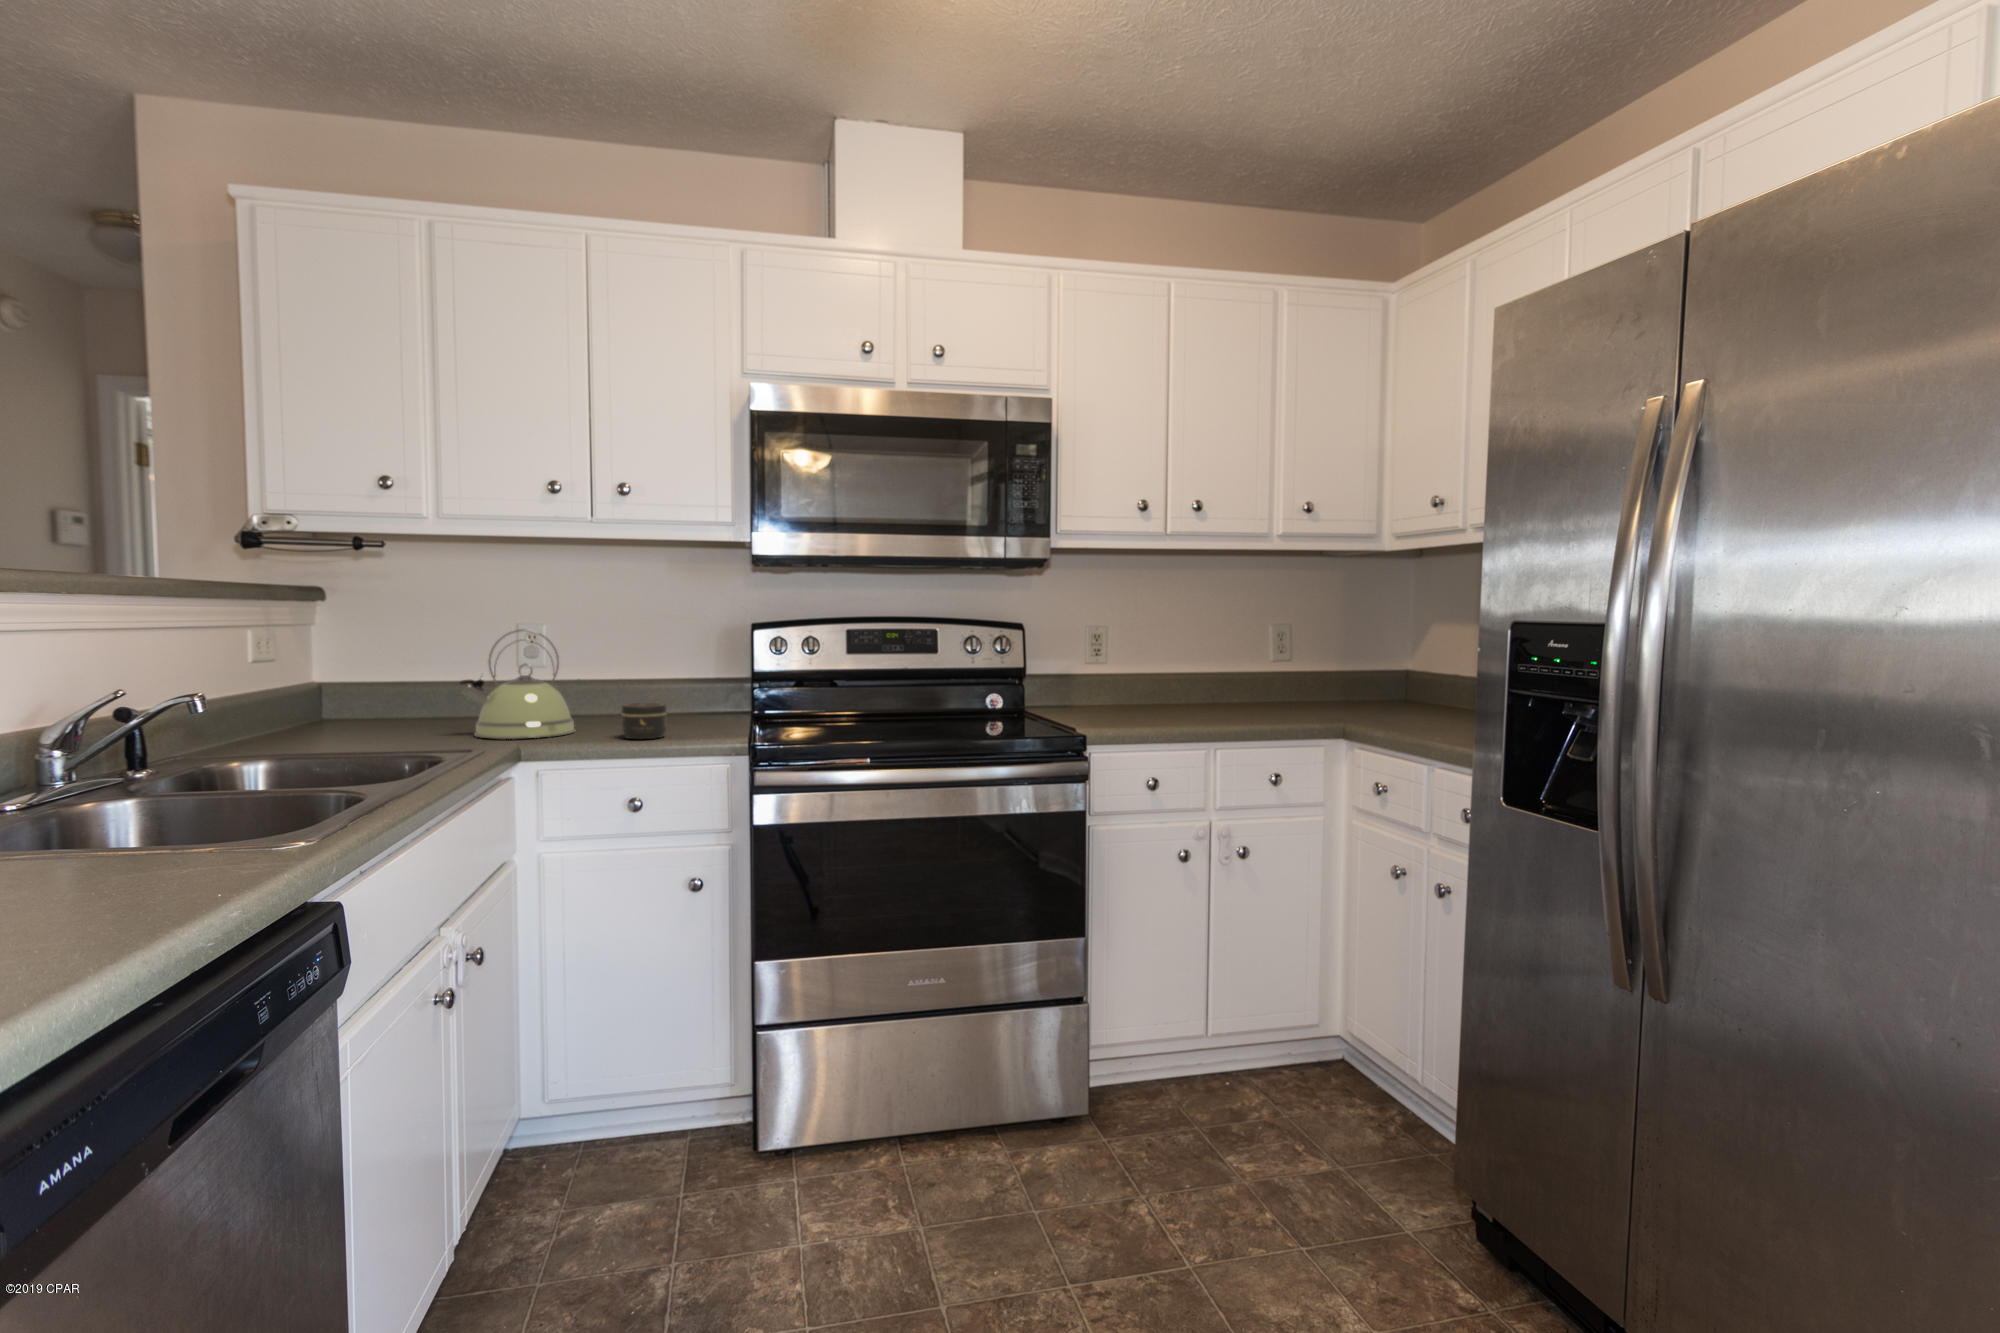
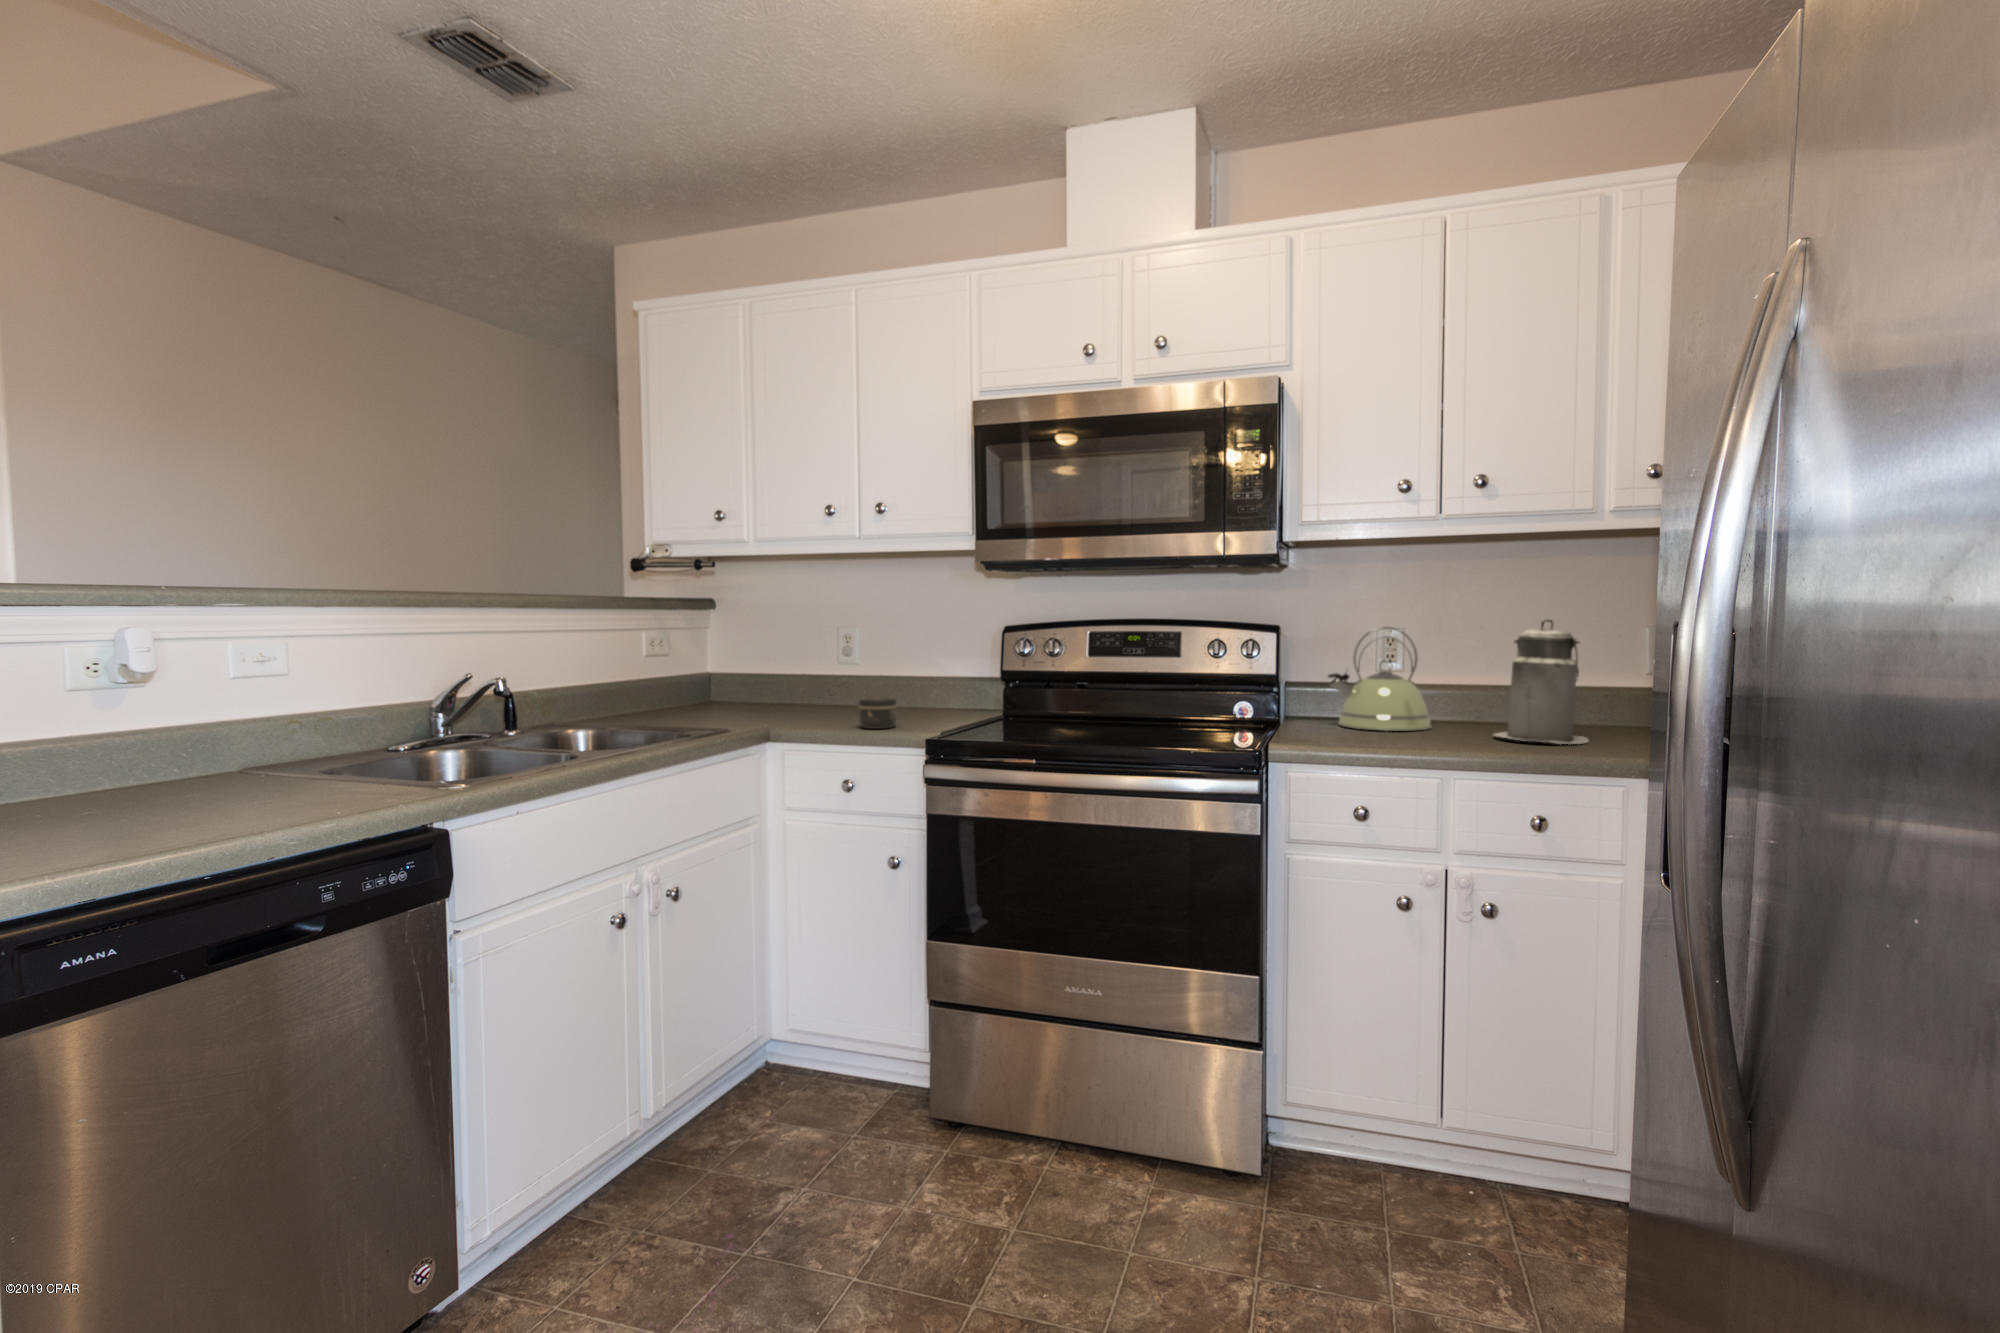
canister: none [1205,618,1274,716] -> present [1494,619,1588,744]
kettle: present [459,629,575,739] -> present [1328,627,1431,731]

